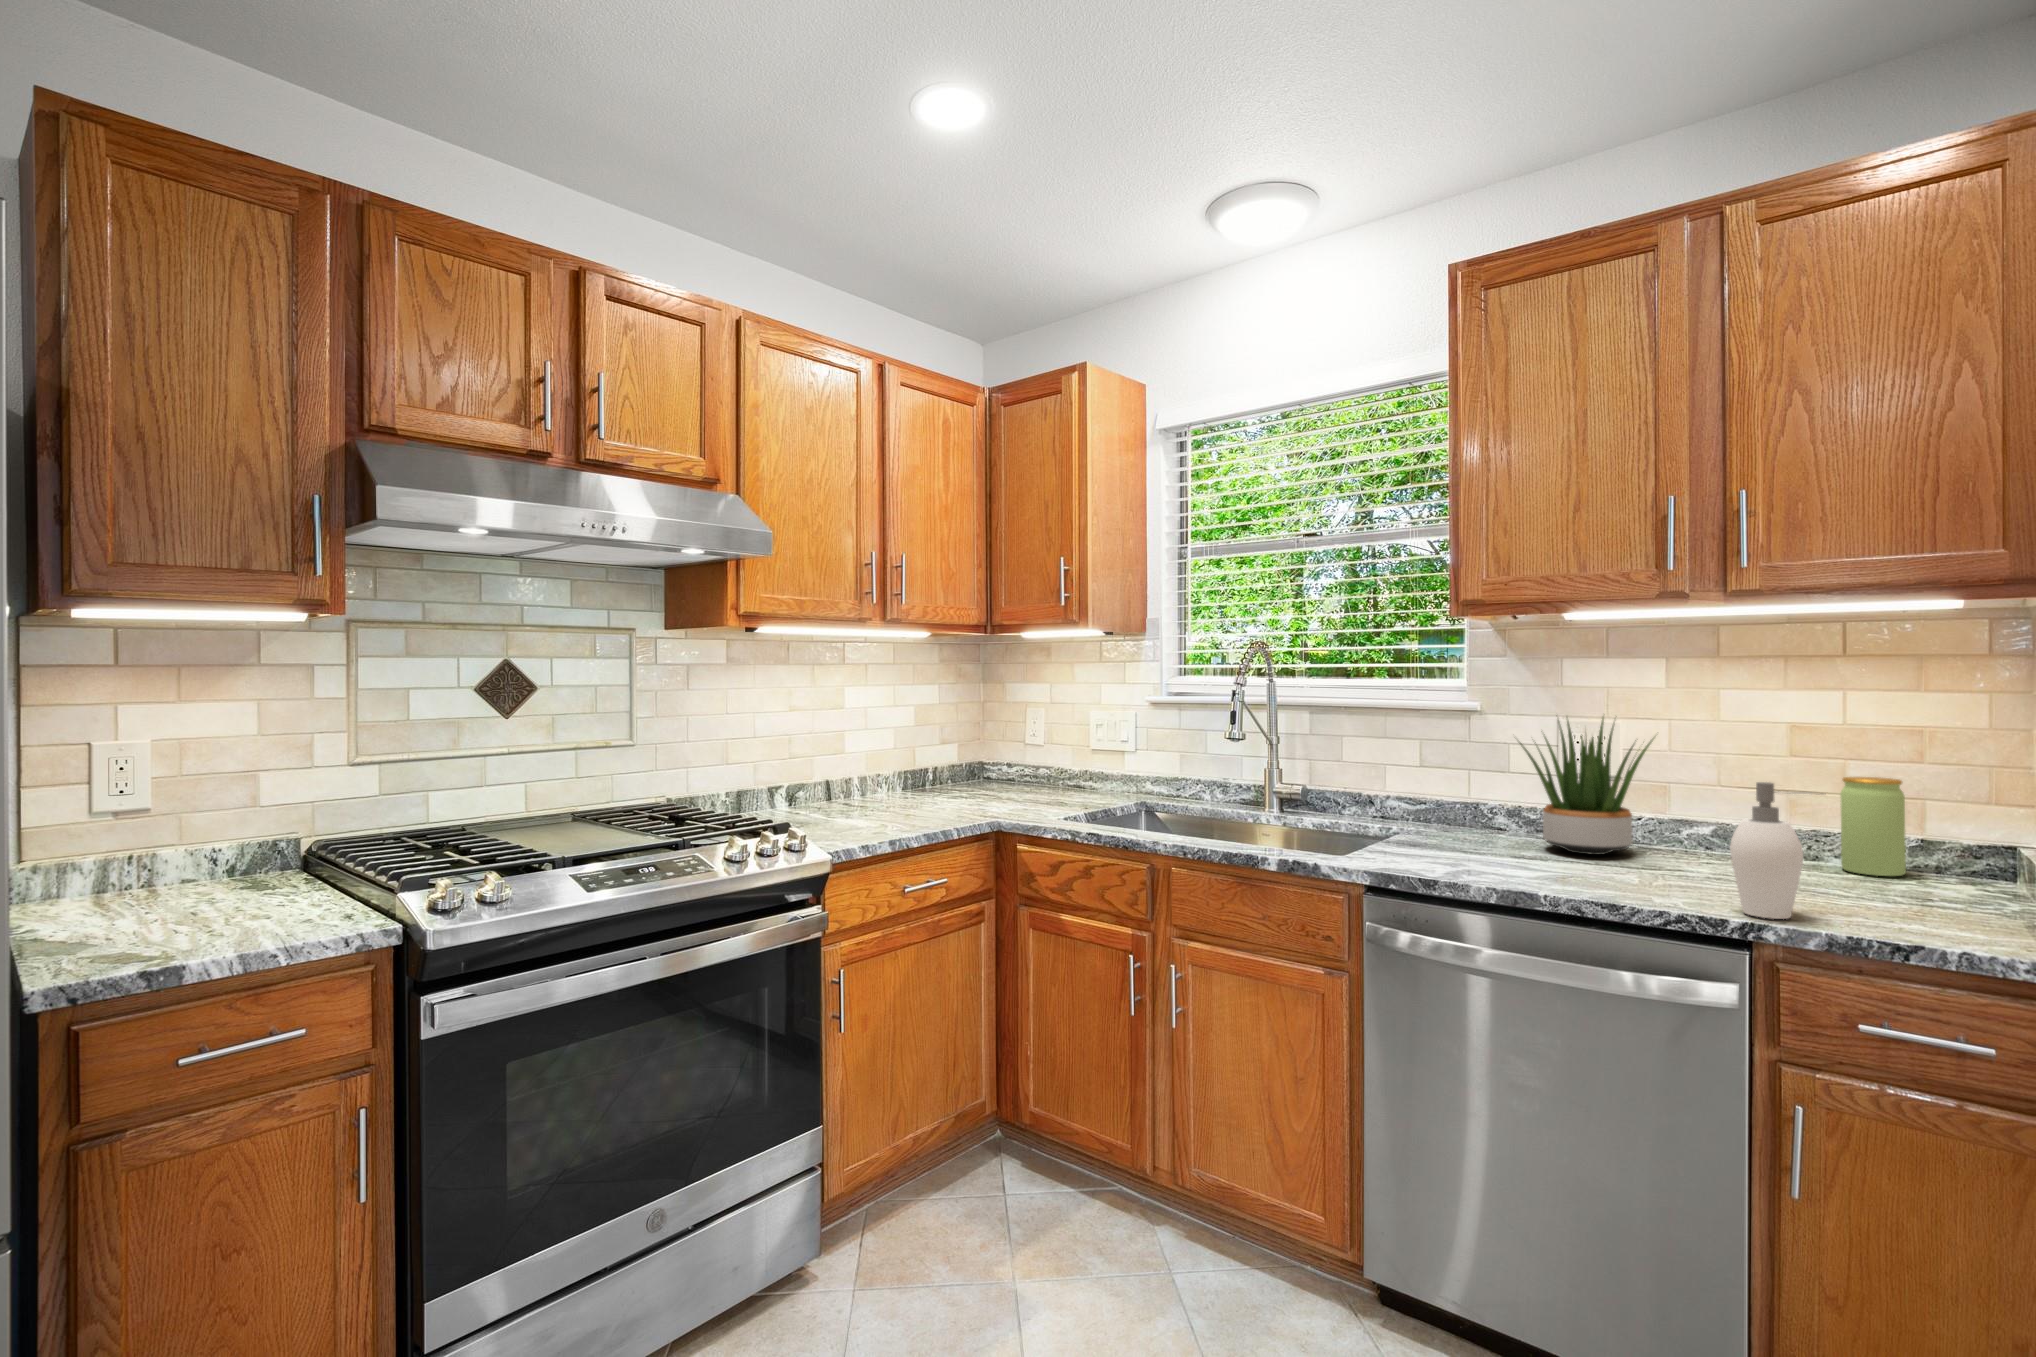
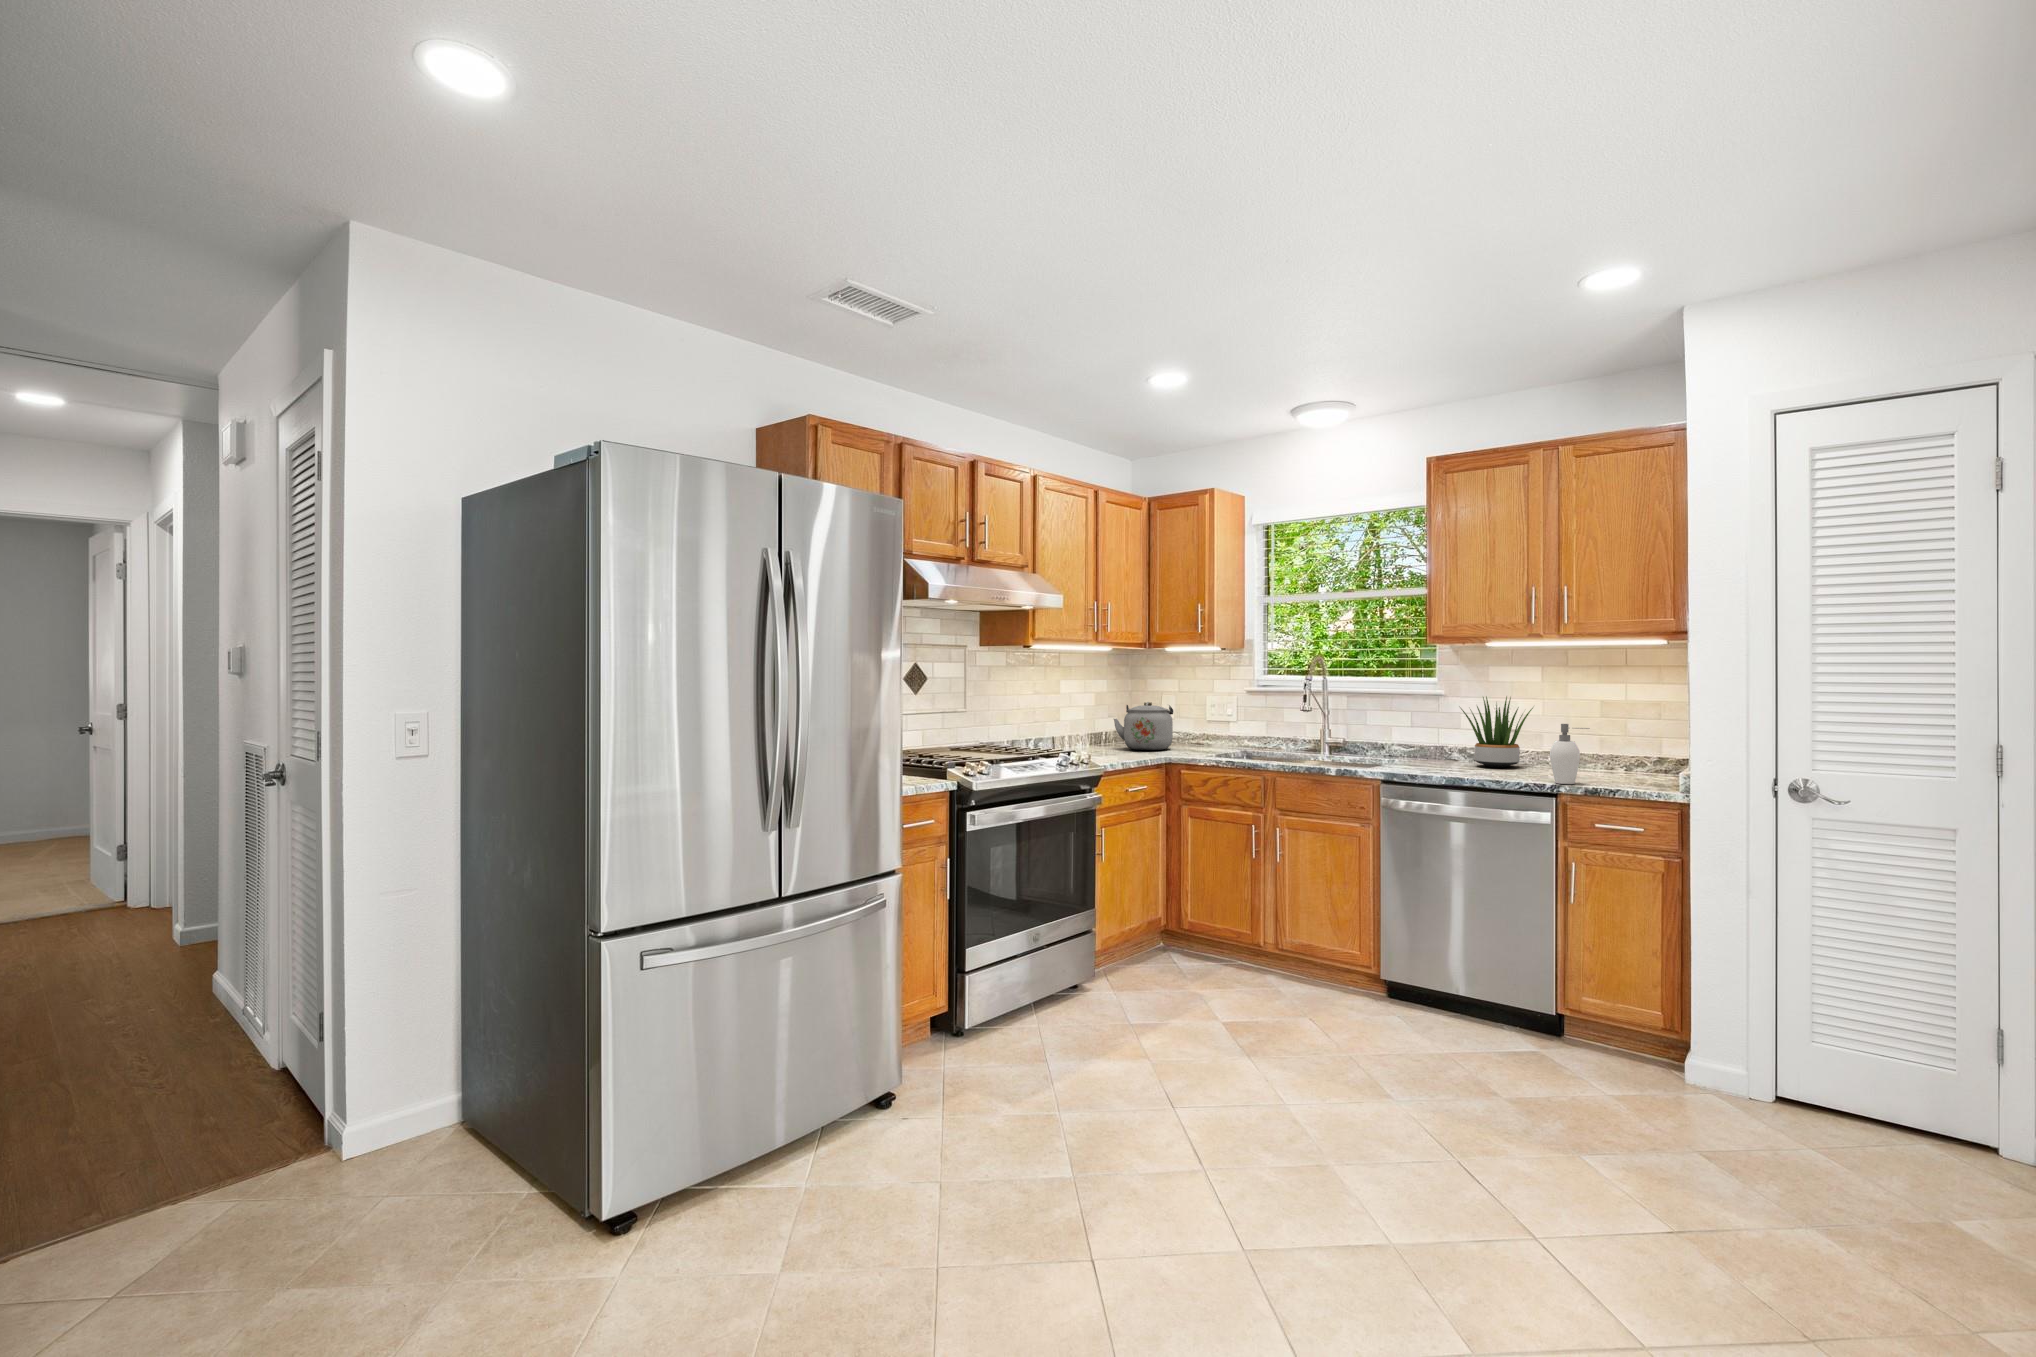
kettle: none [928,722,1029,803] -> present [1114,702,1173,750]
jar: present [1840,777,1906,876] -> none [1617,726,1645,773]

